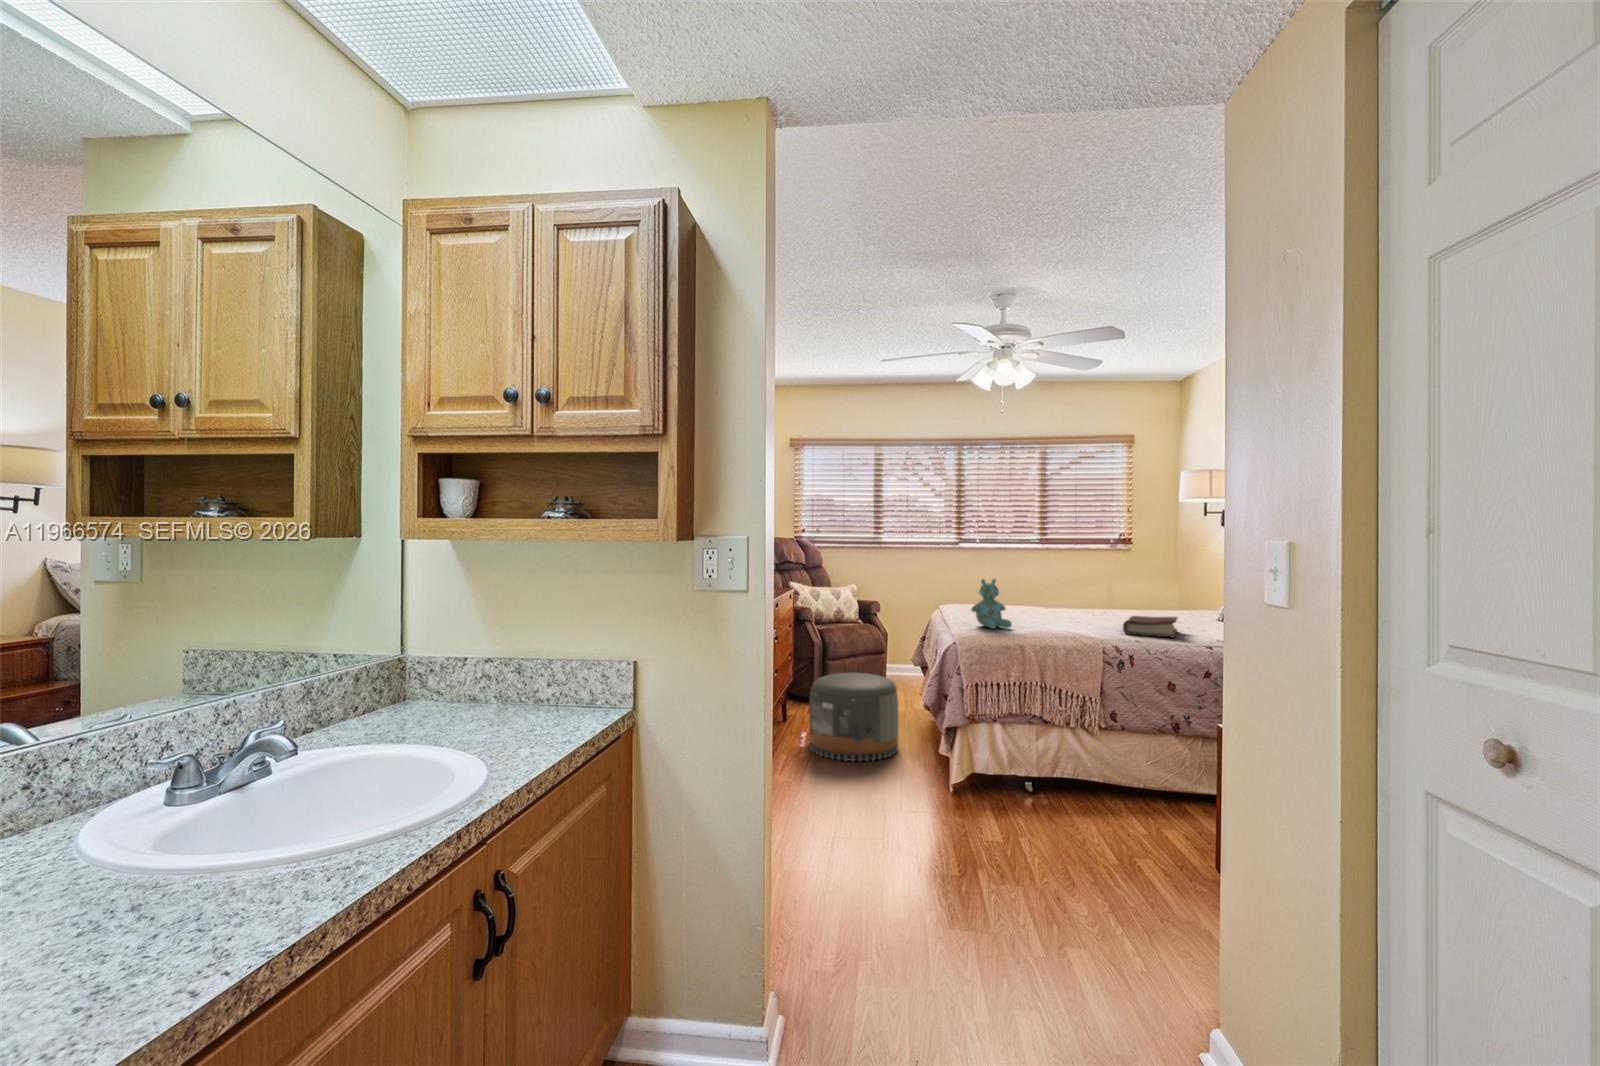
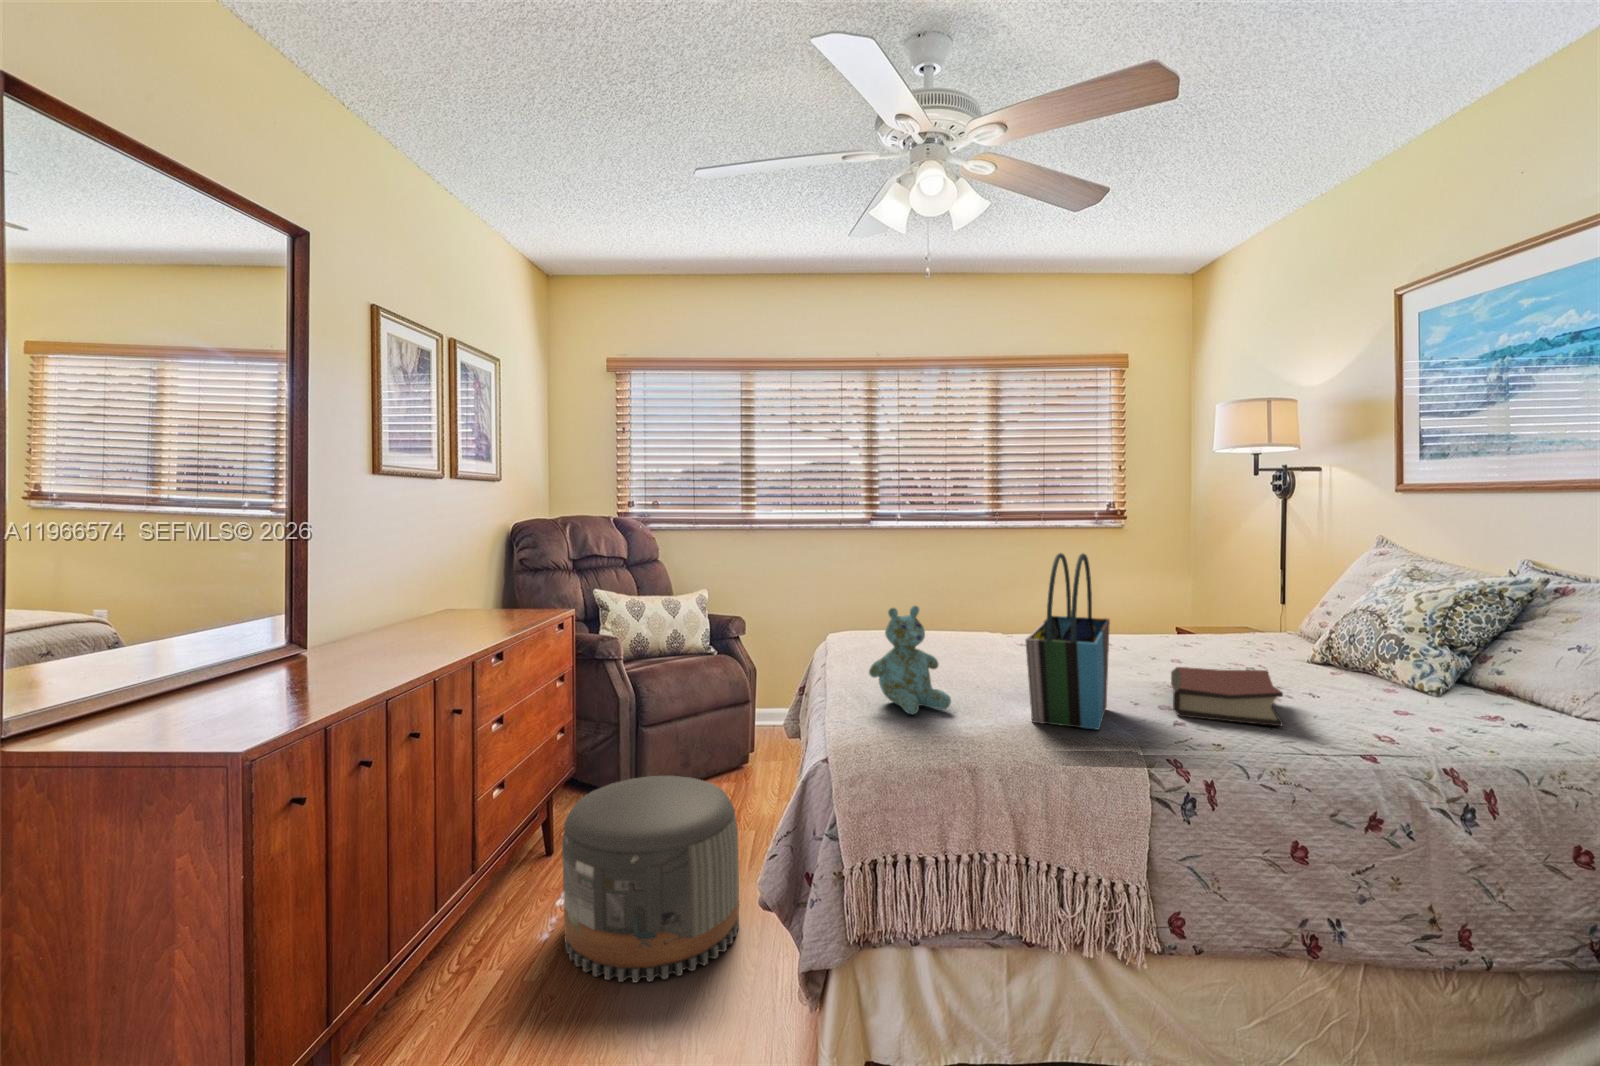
tote bag: none [1047,553,1093,635] -> present [1026,553,1110,730]

